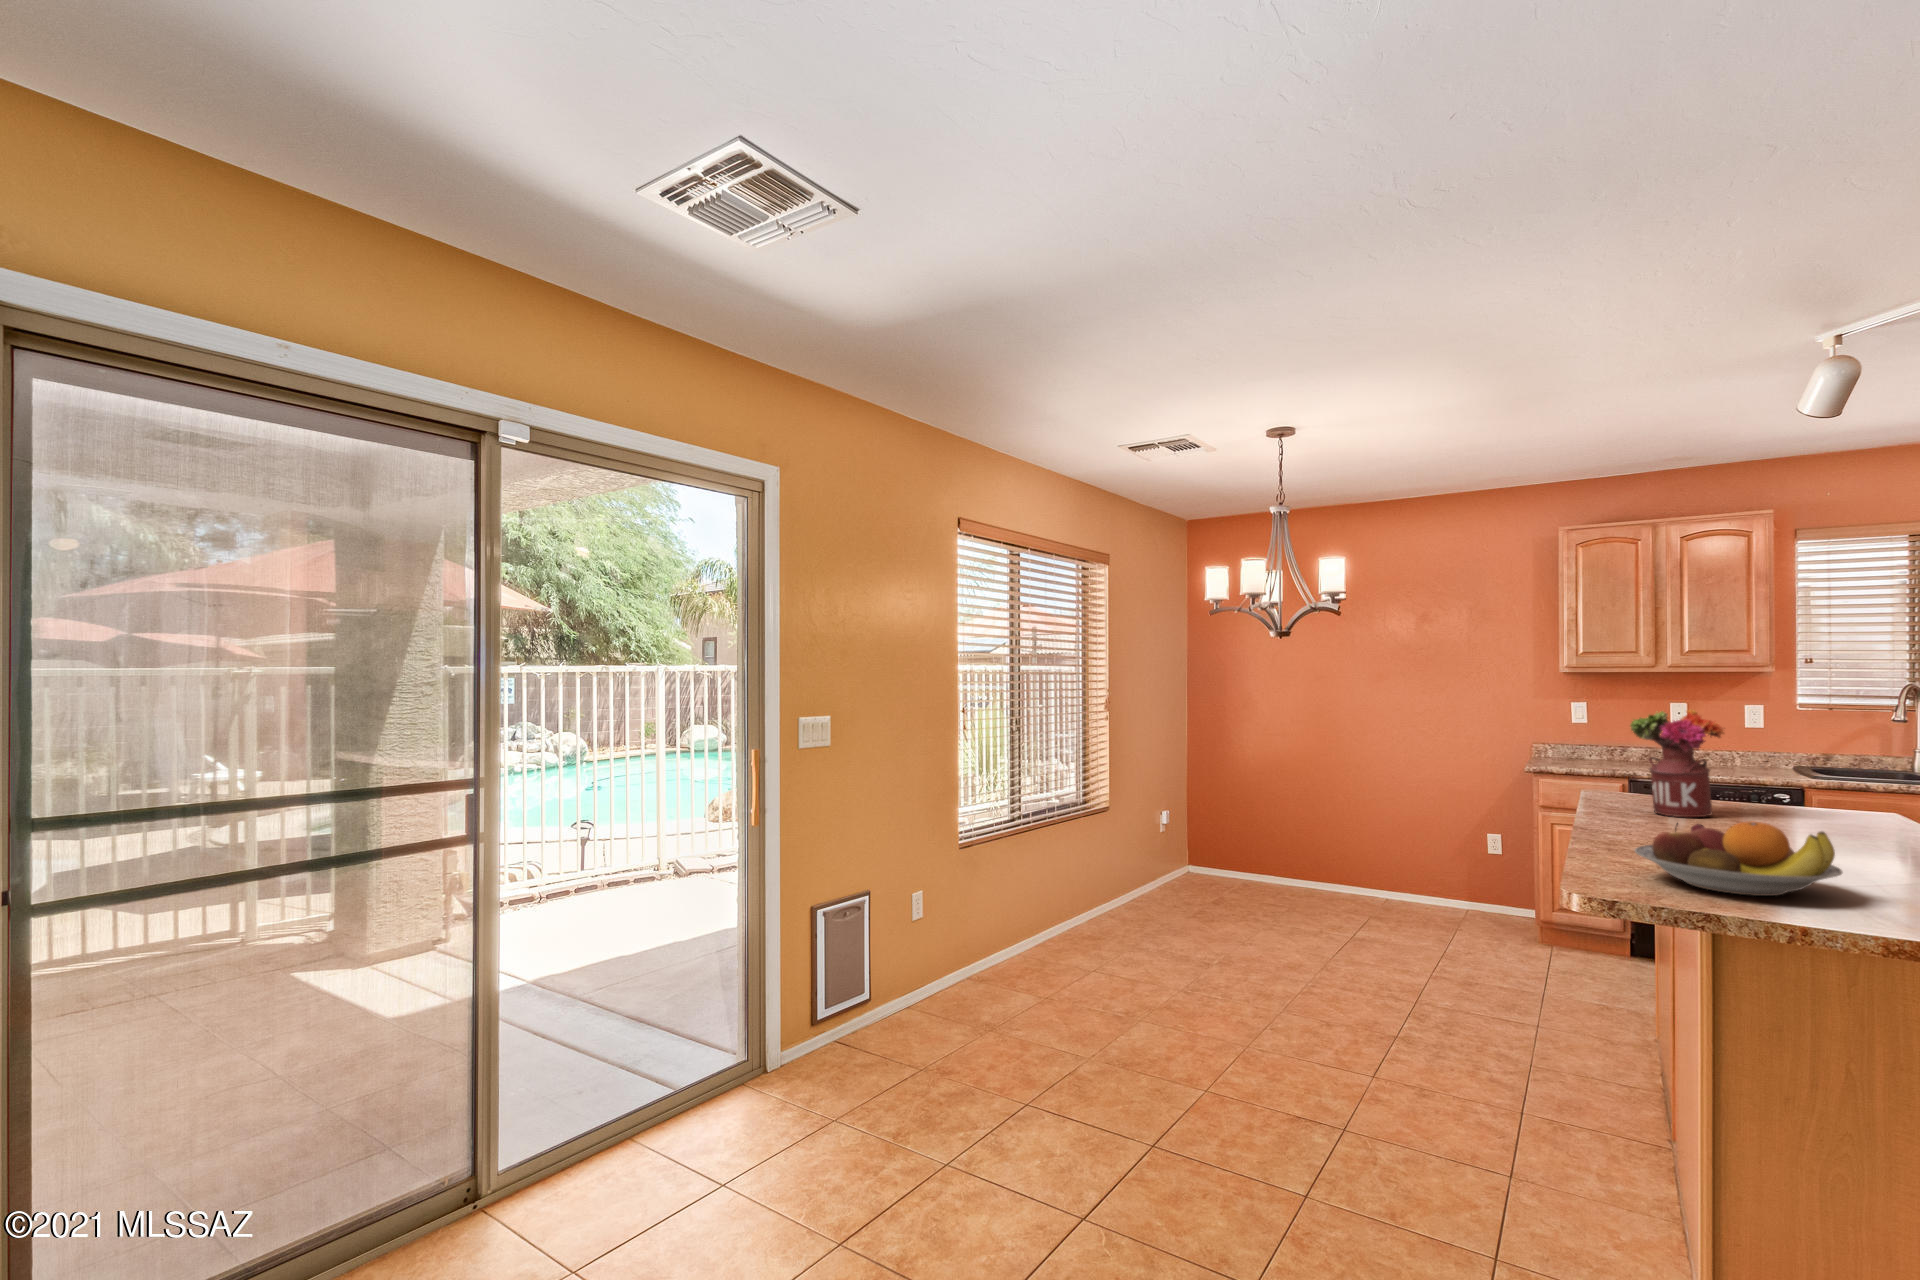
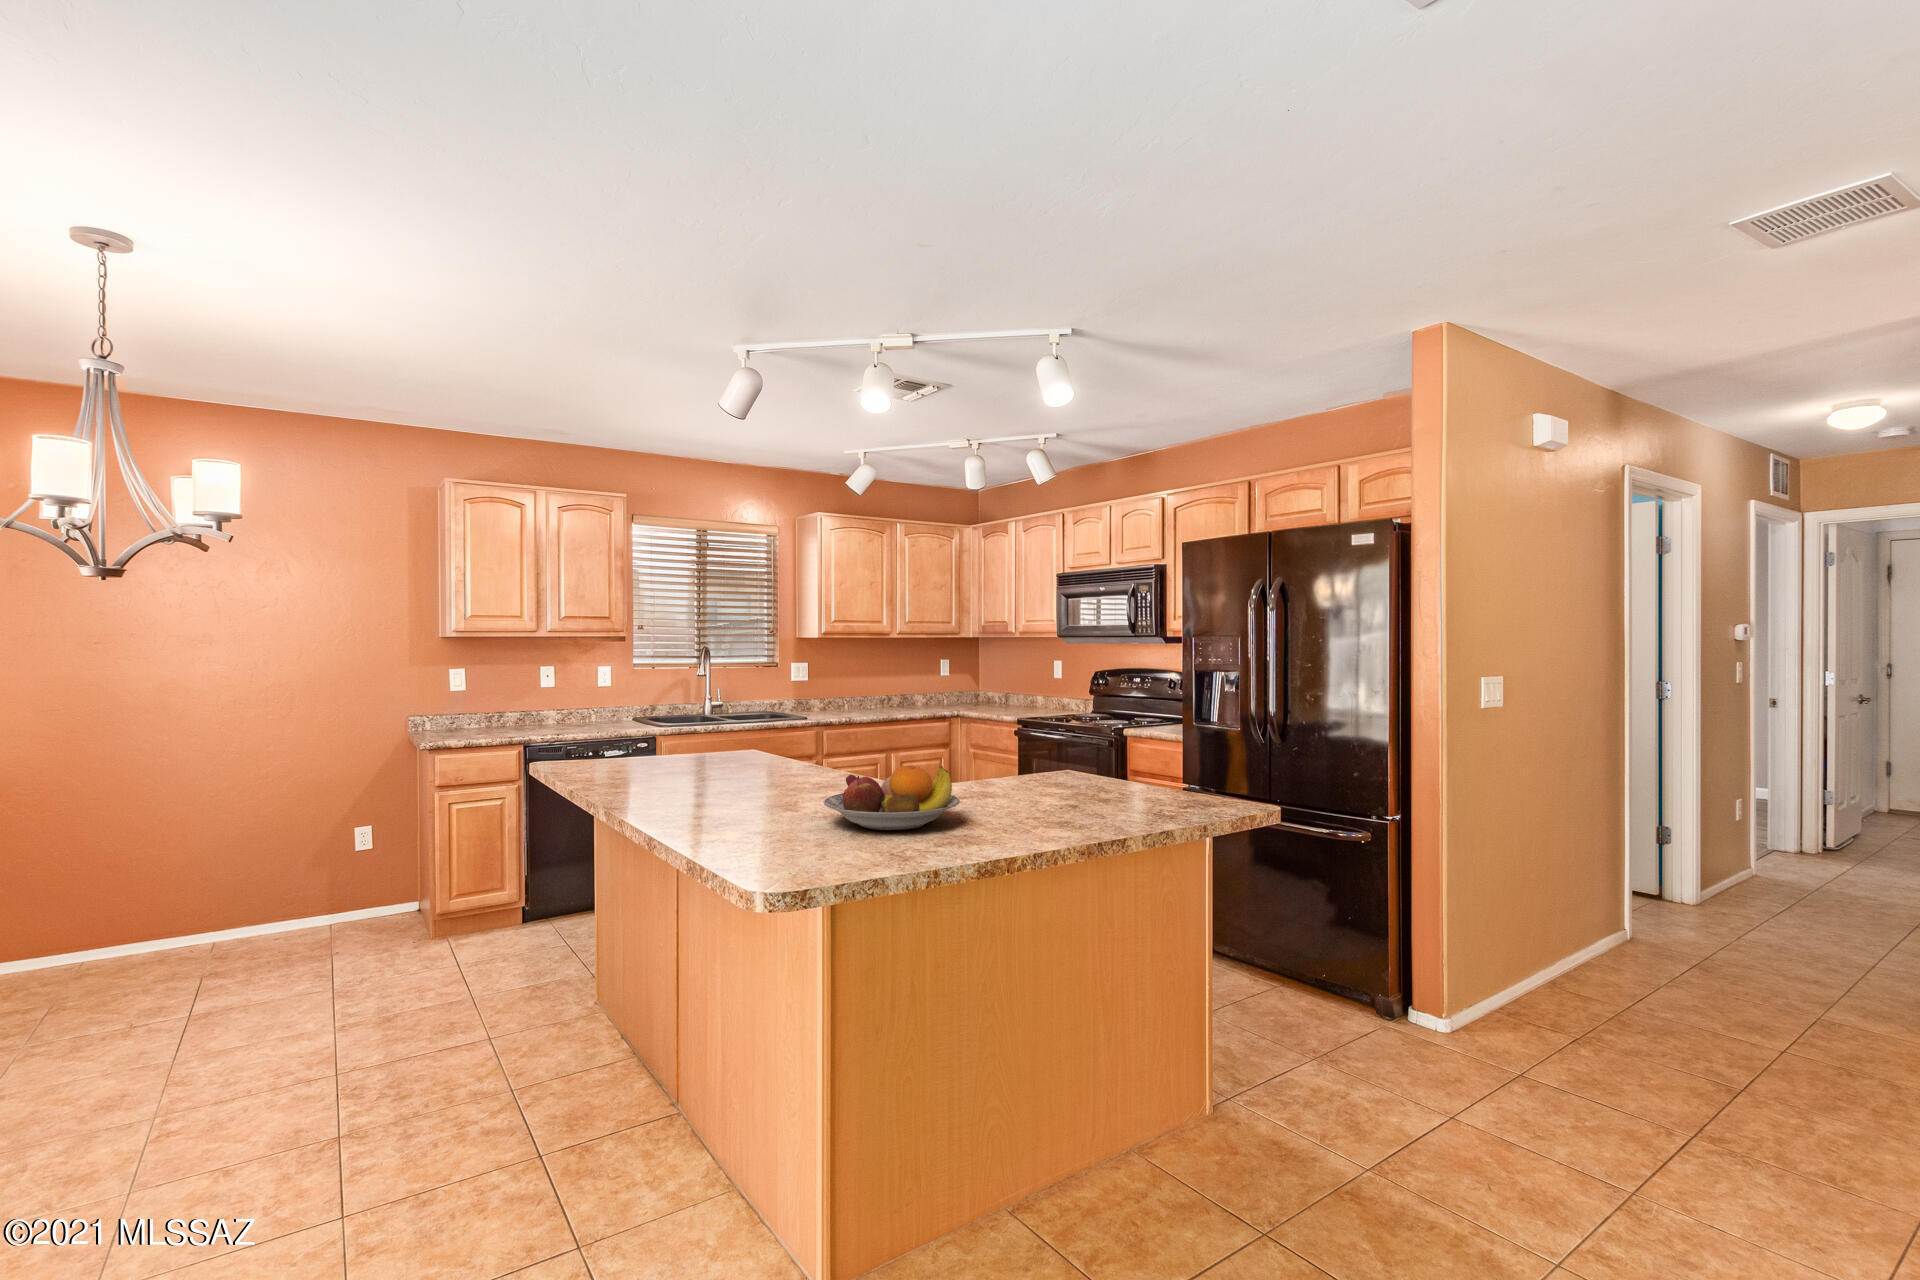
flower arrangement: present [1630,709,1724,817] -> none [655,673,728,774]

